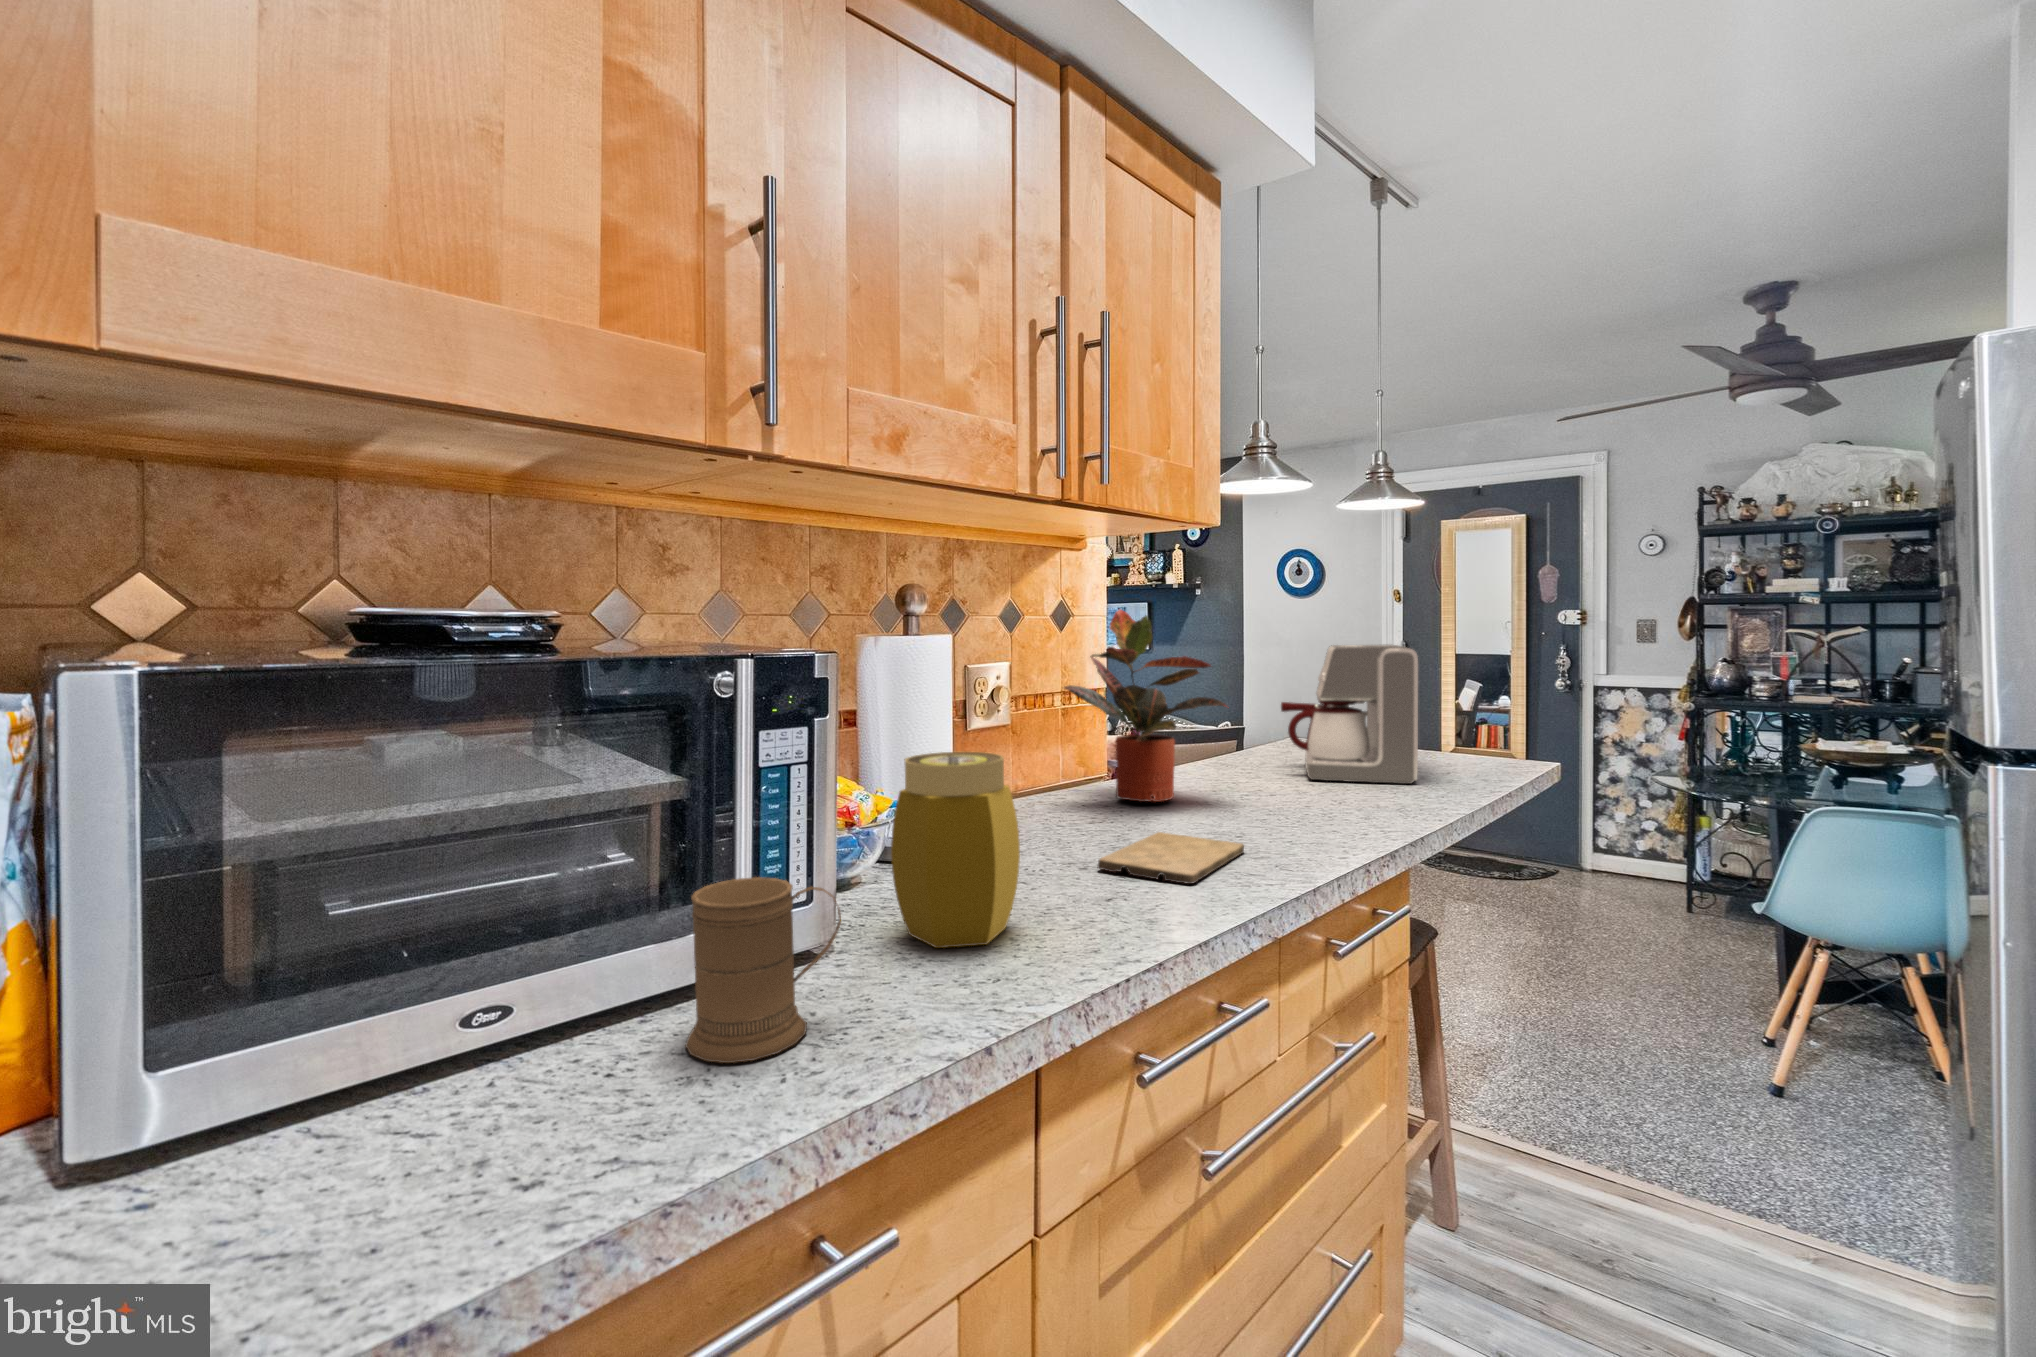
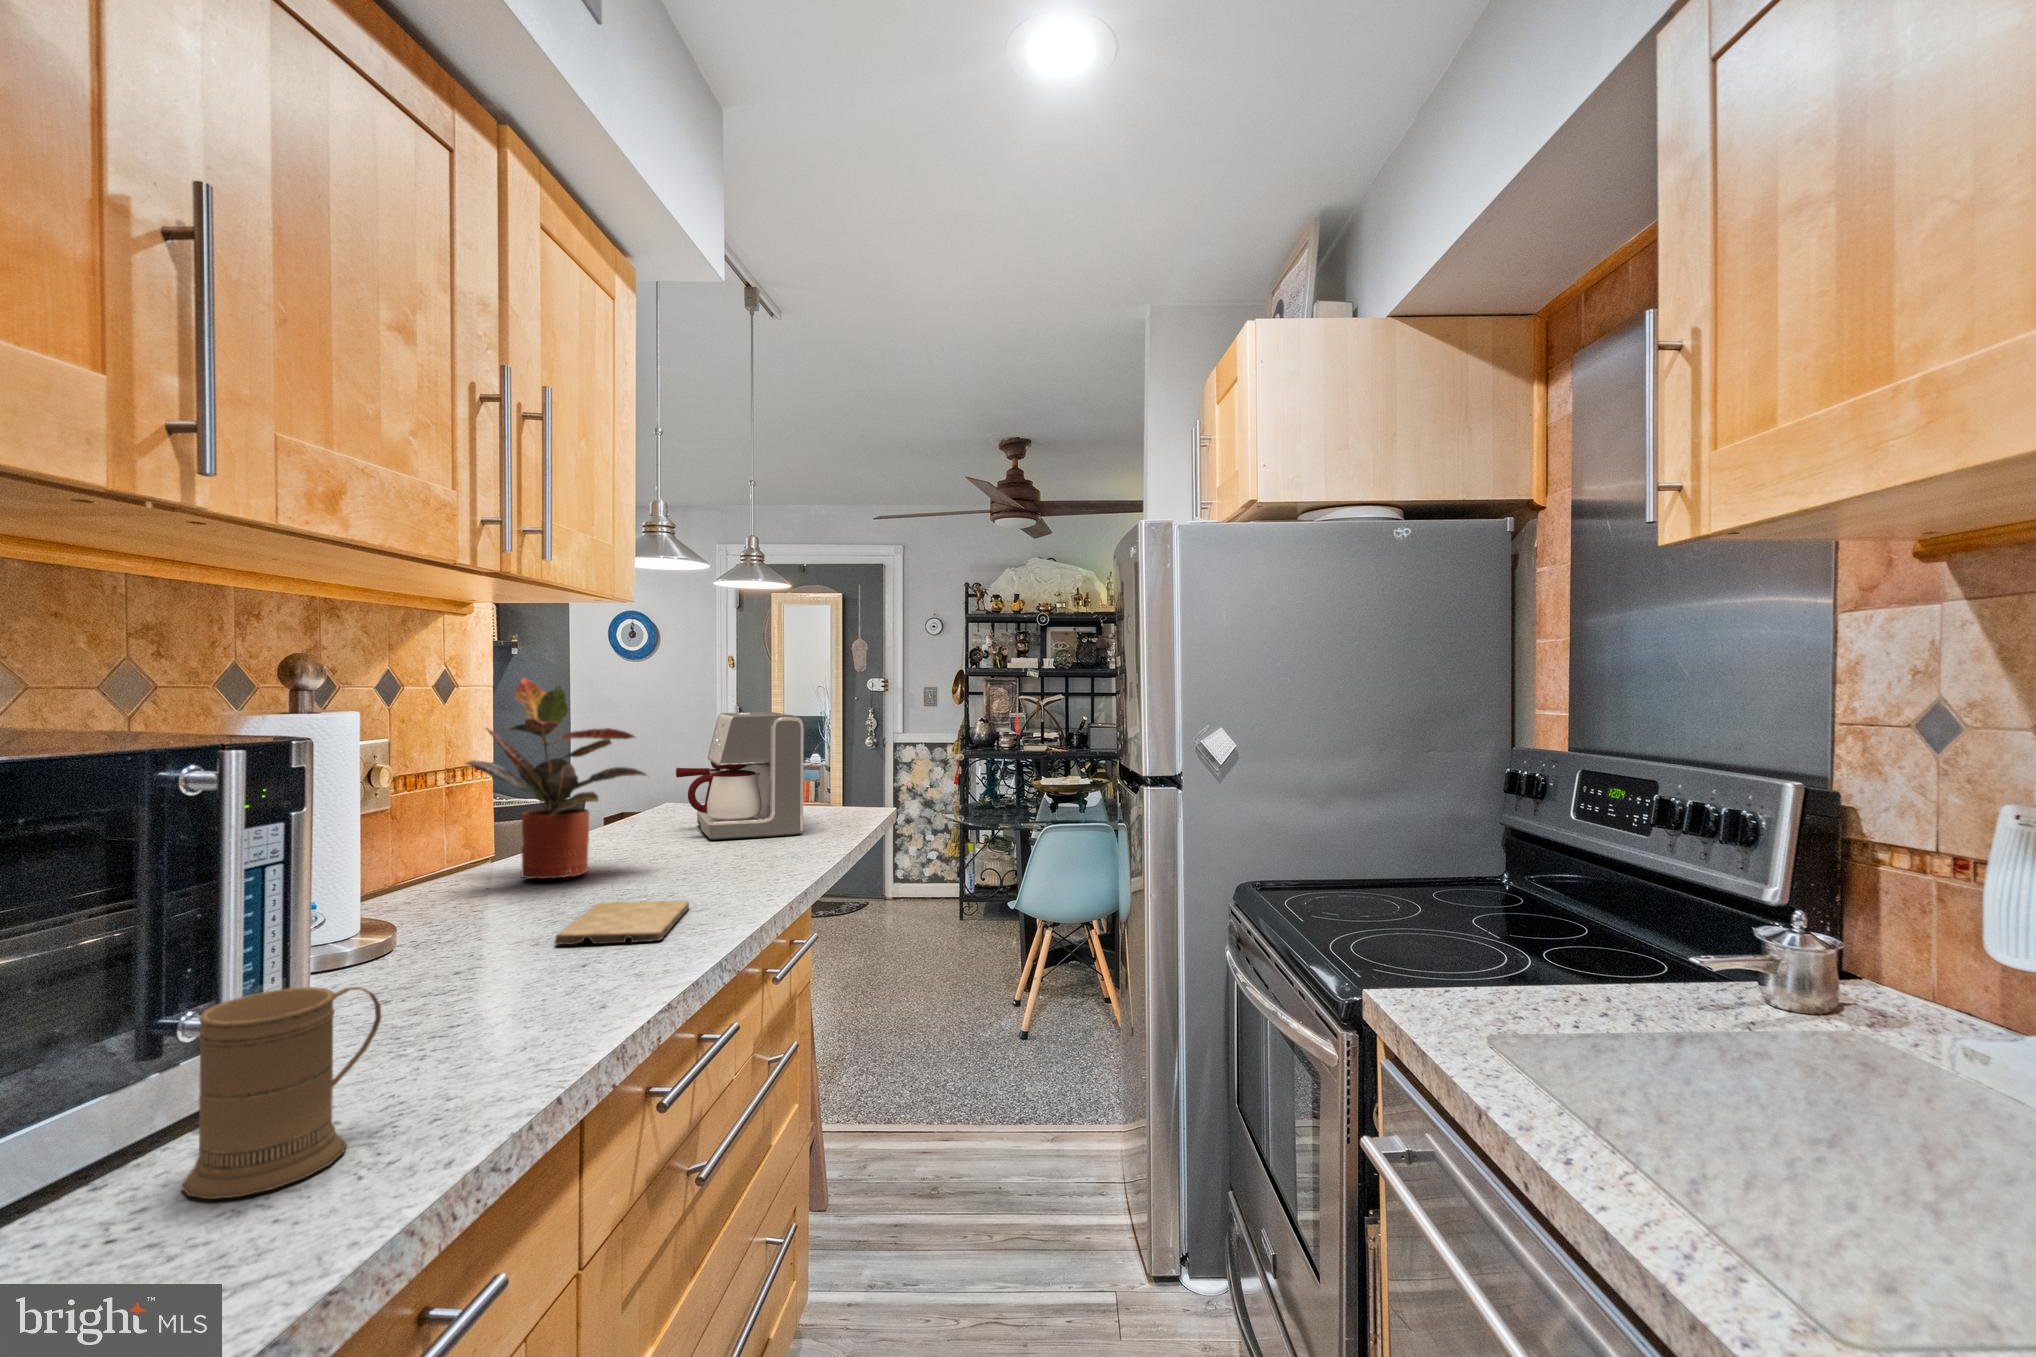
jar: present [891,752,1020,948] -> none [365,836,514,1043]

